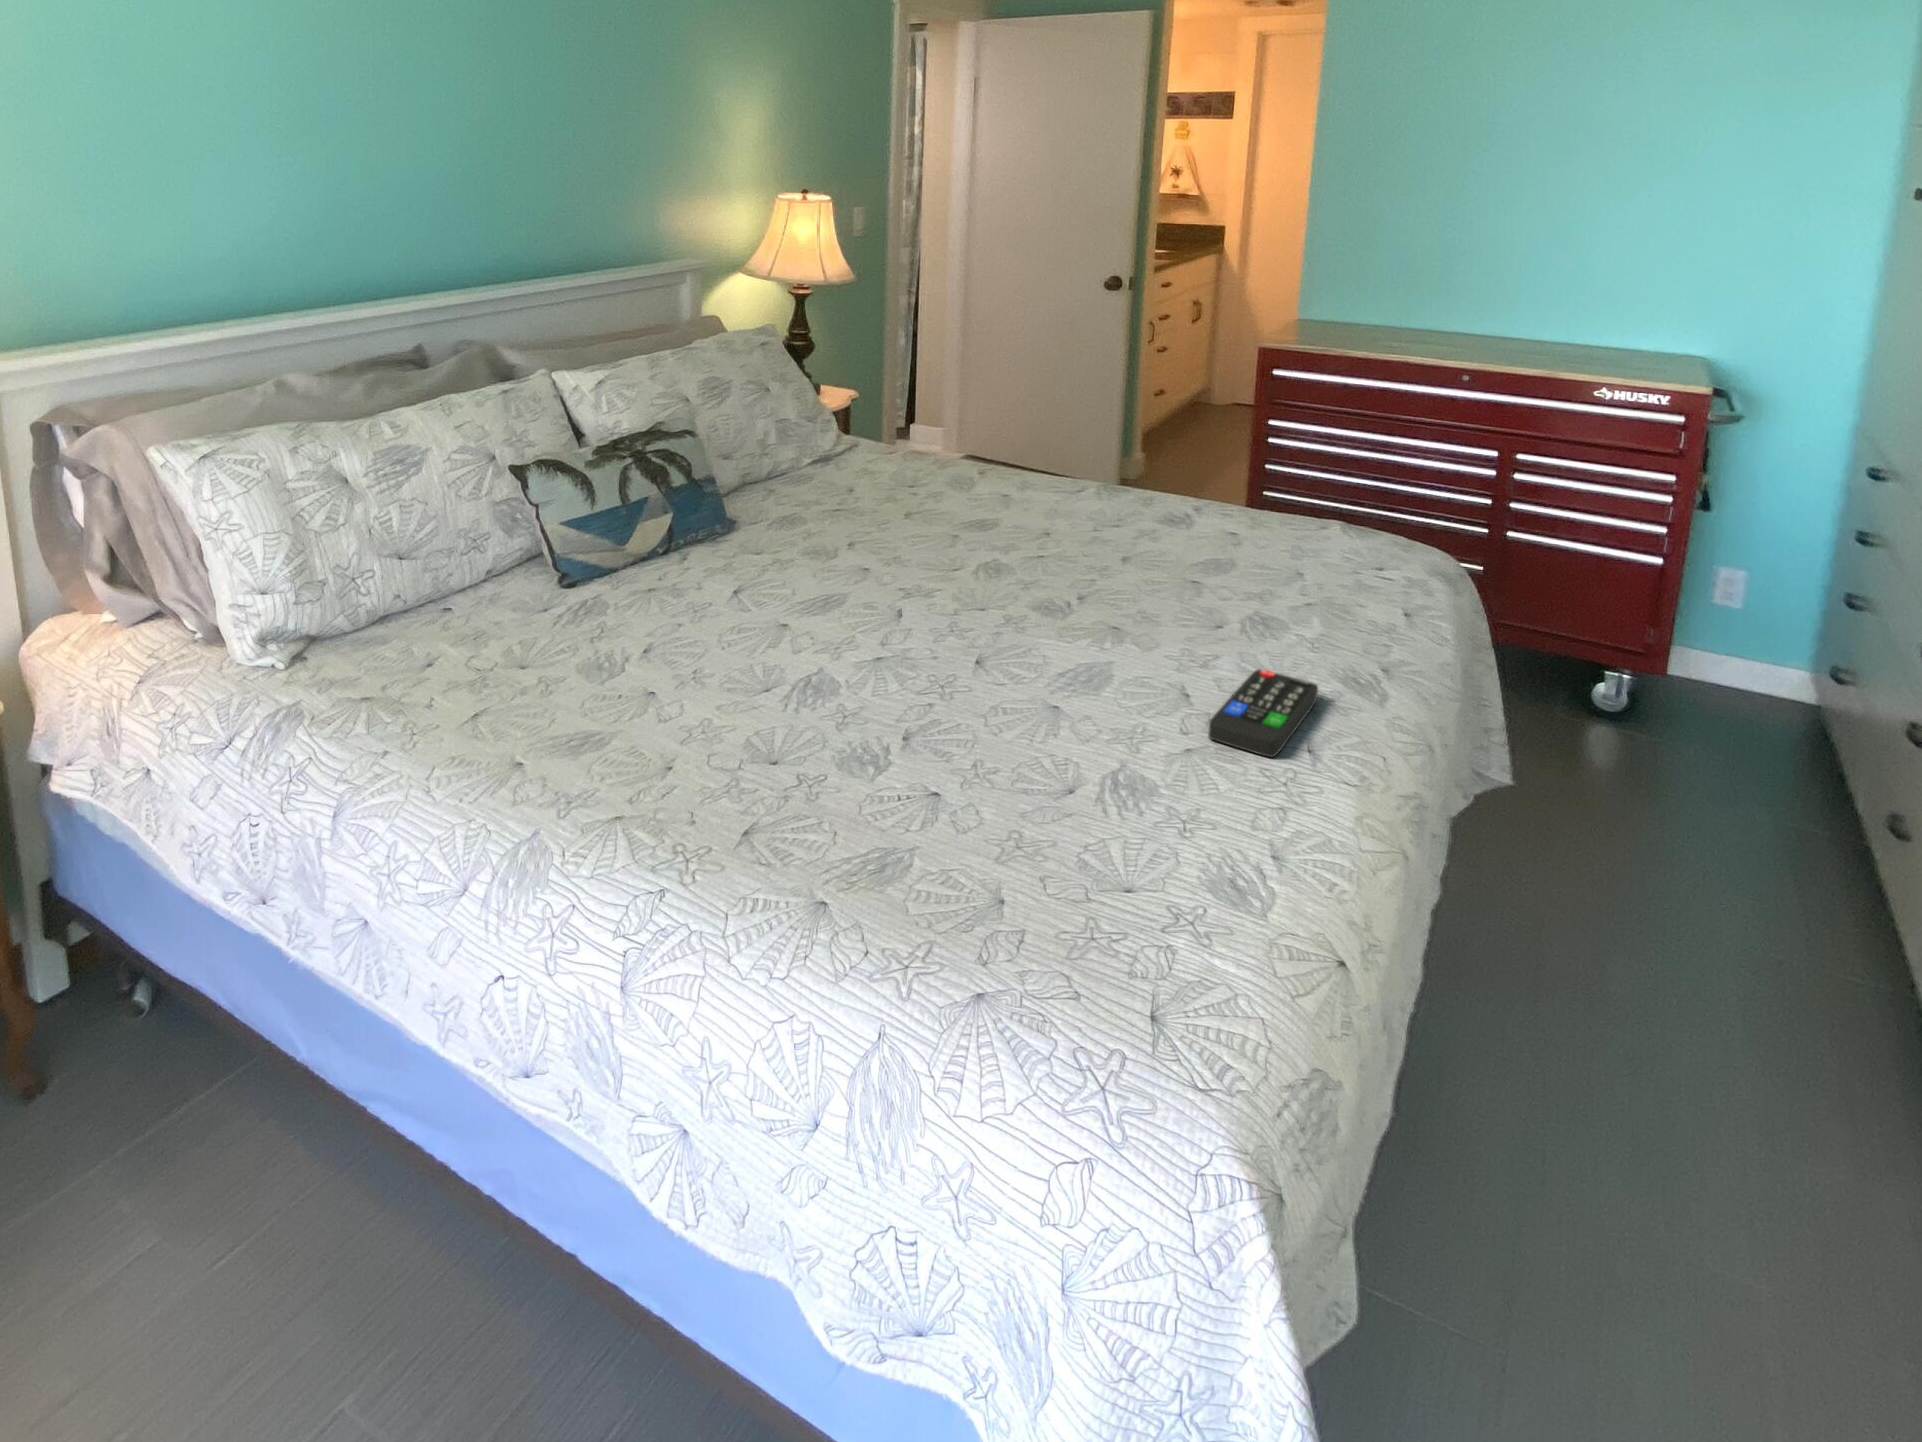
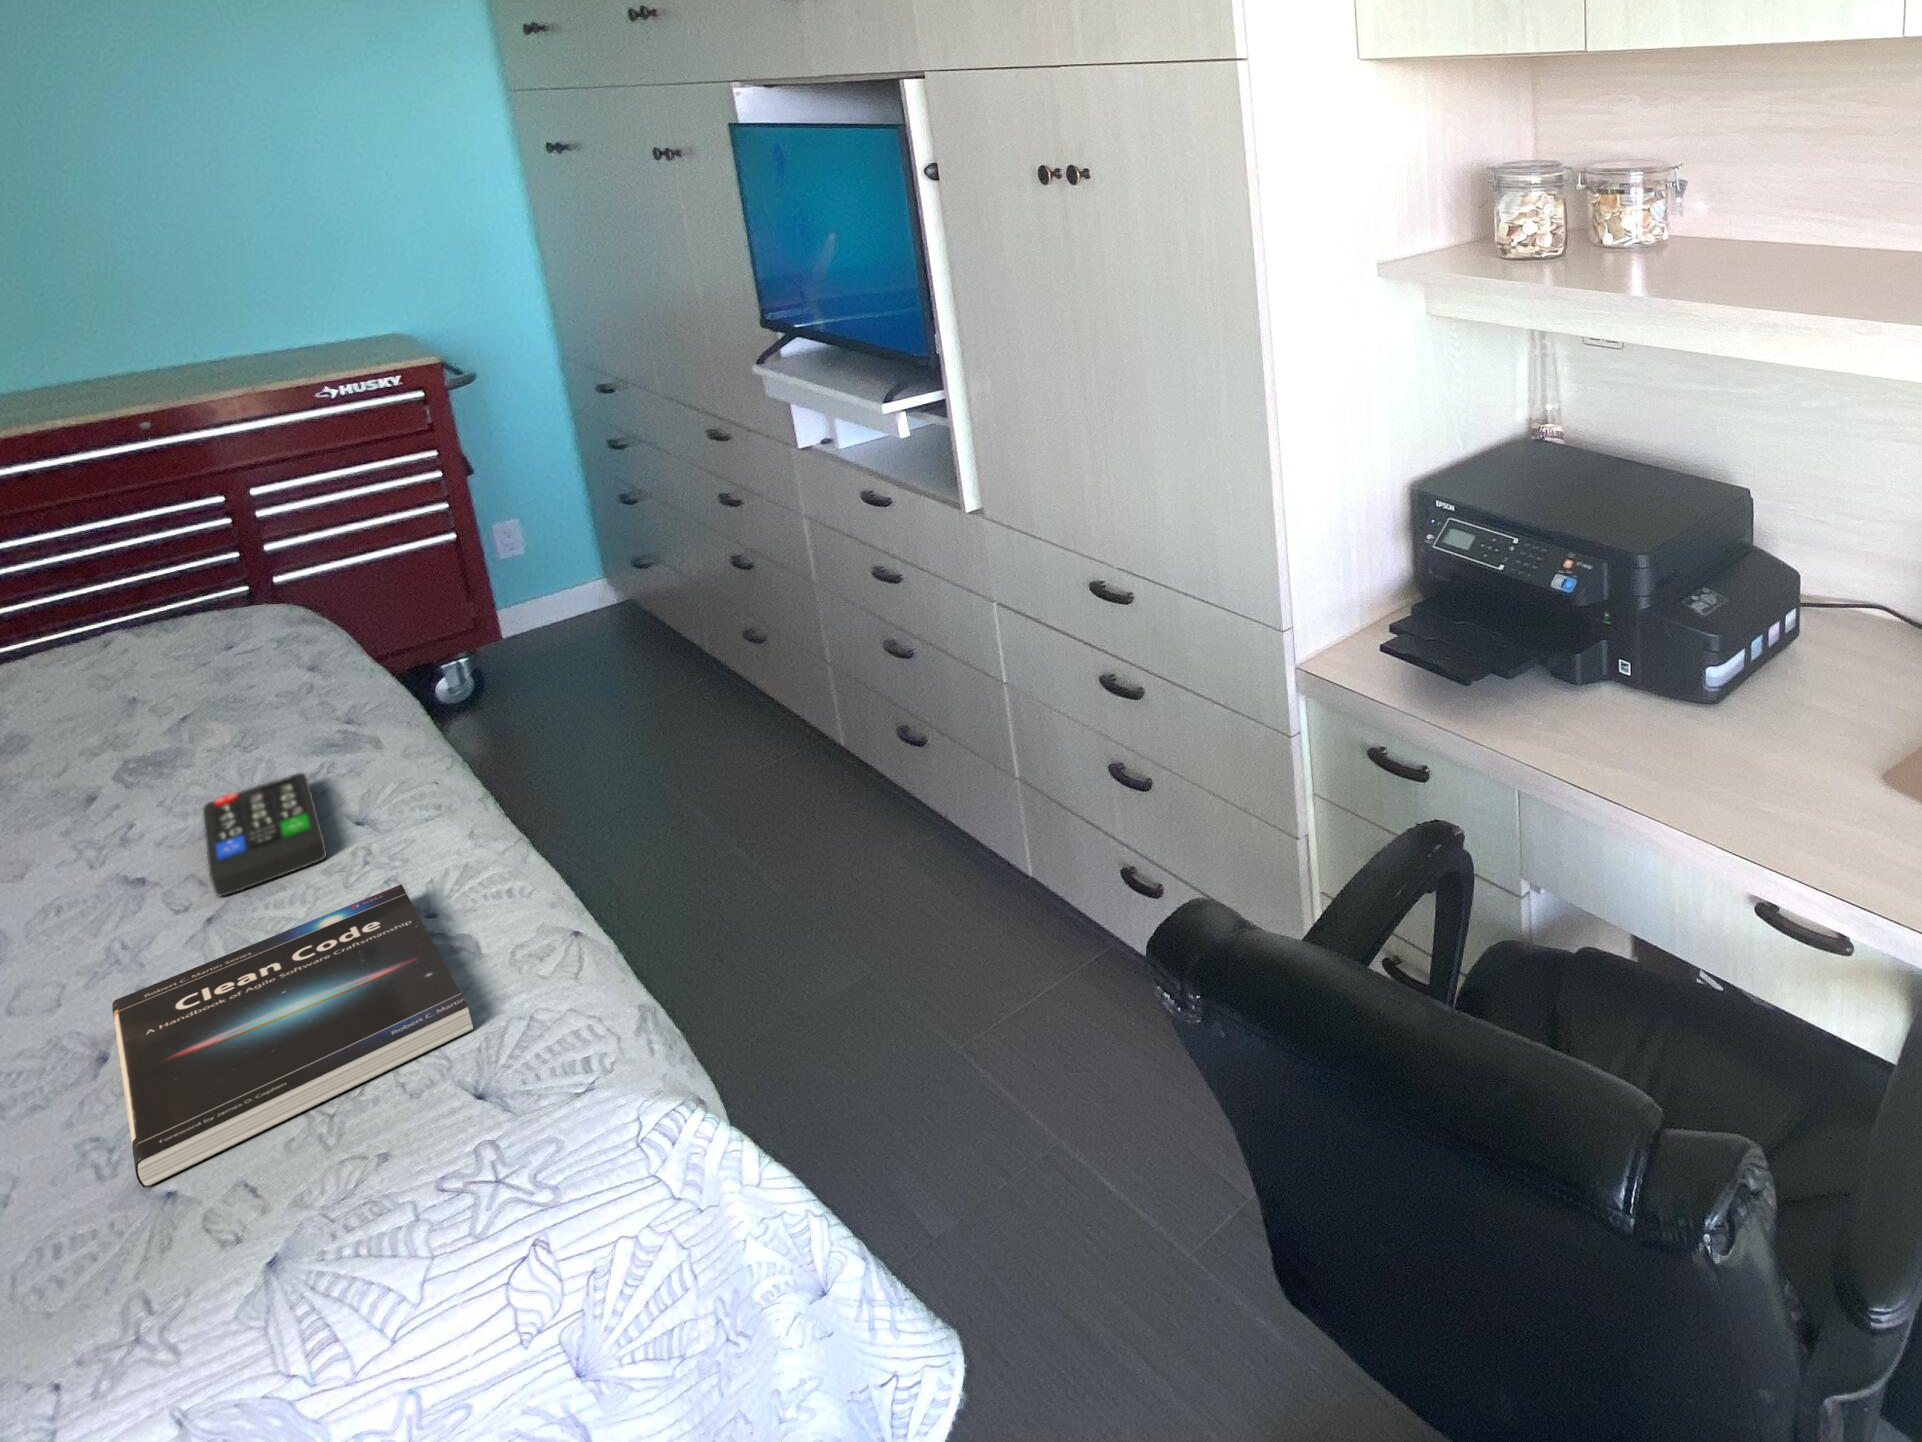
book: none [1007,761,1273,962] -> present [112,885,473,1187]

